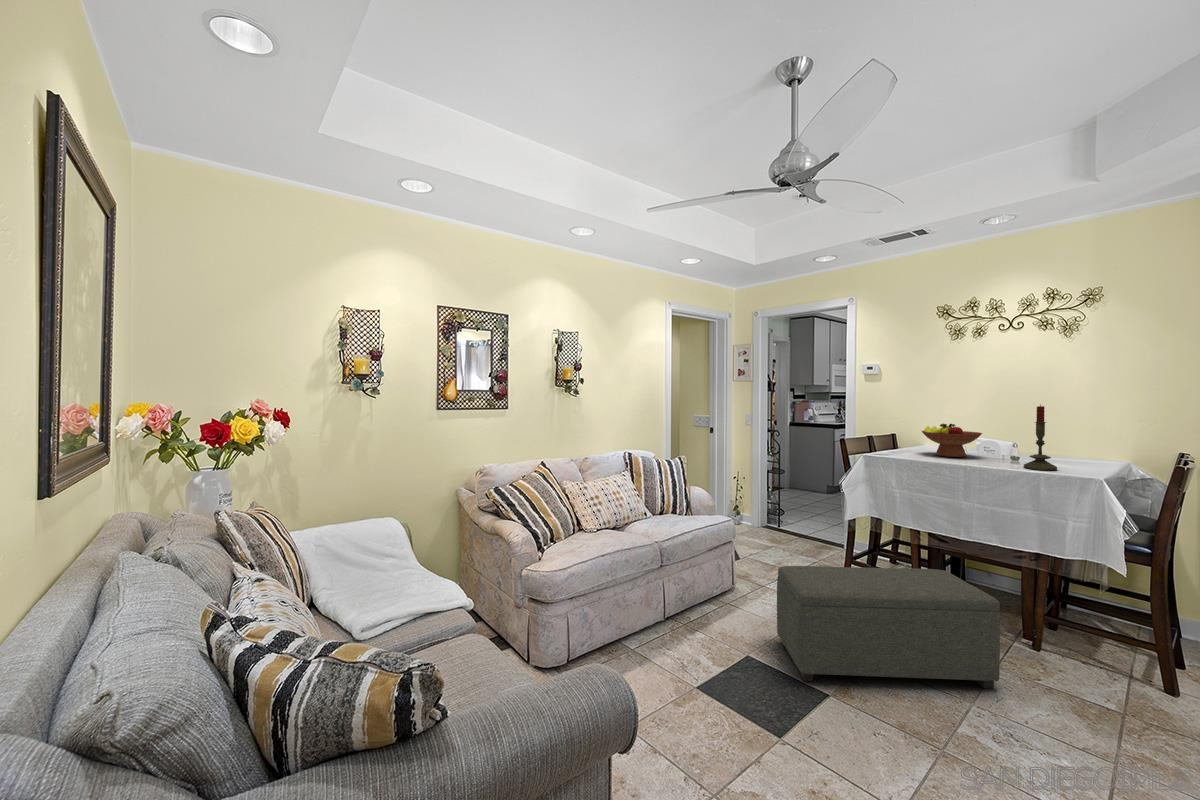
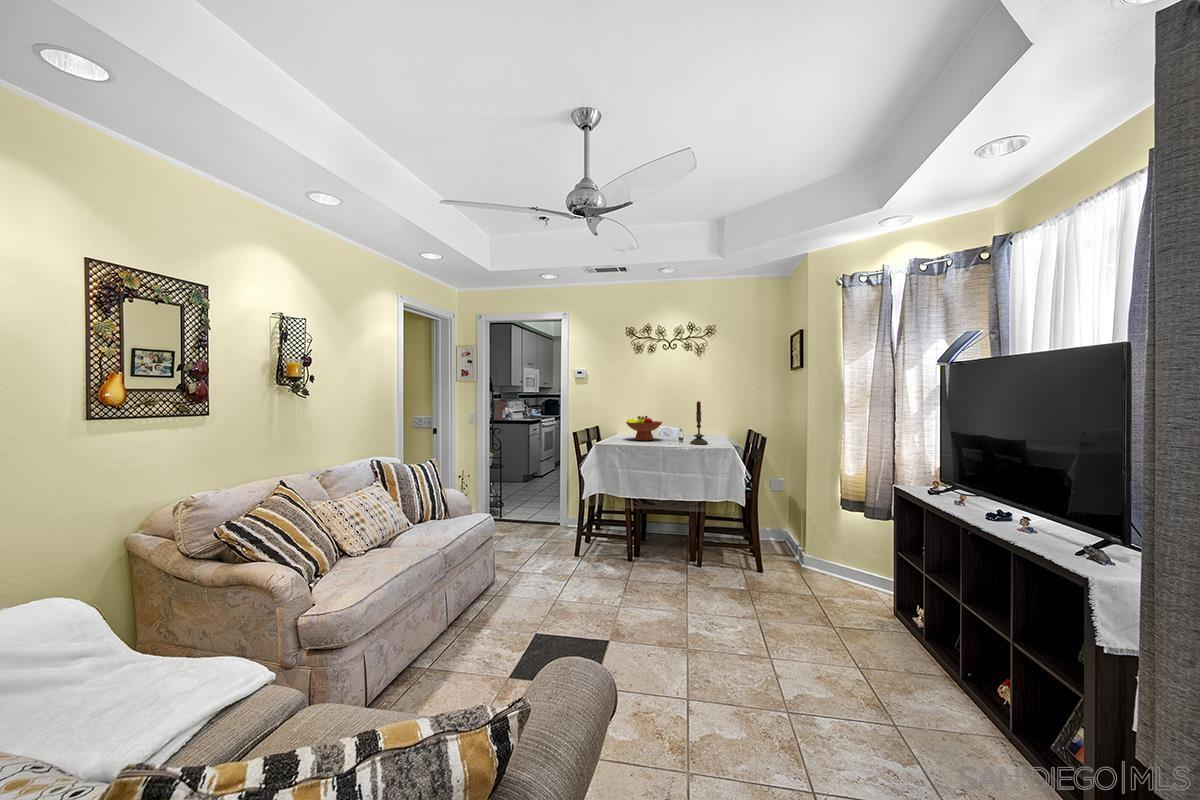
ottoman: present [777,566,1000,689] -> none [553,524,699,638]

